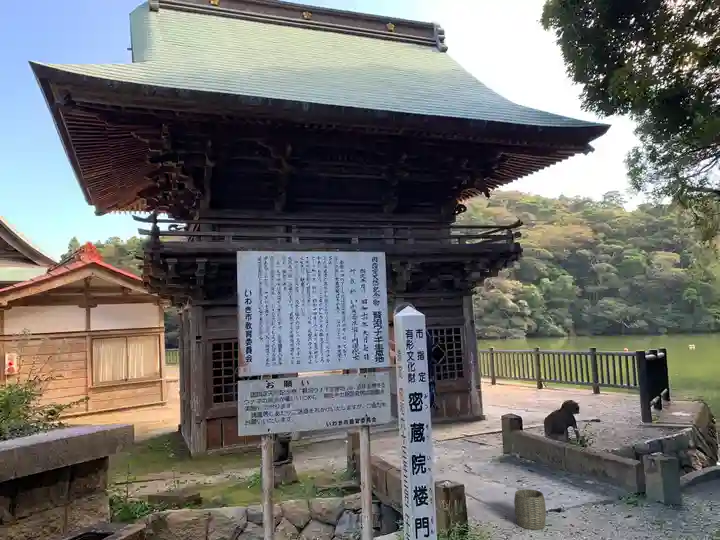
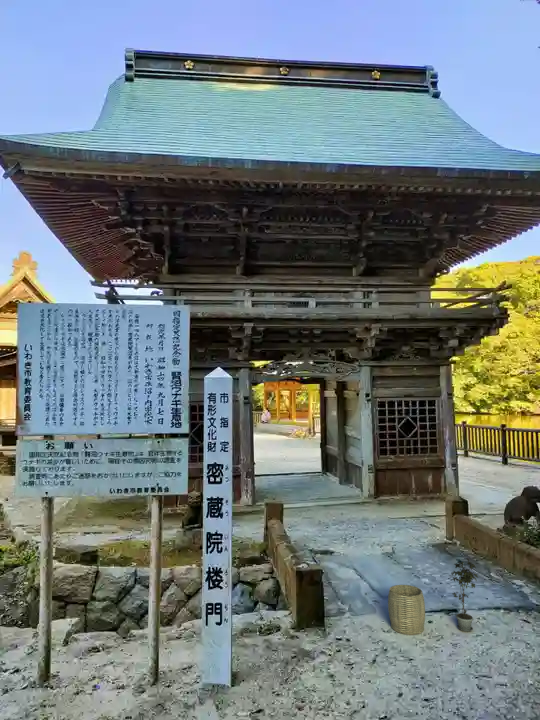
potted plant: none [559,461,587,521] -> present [451,558,478,632]

